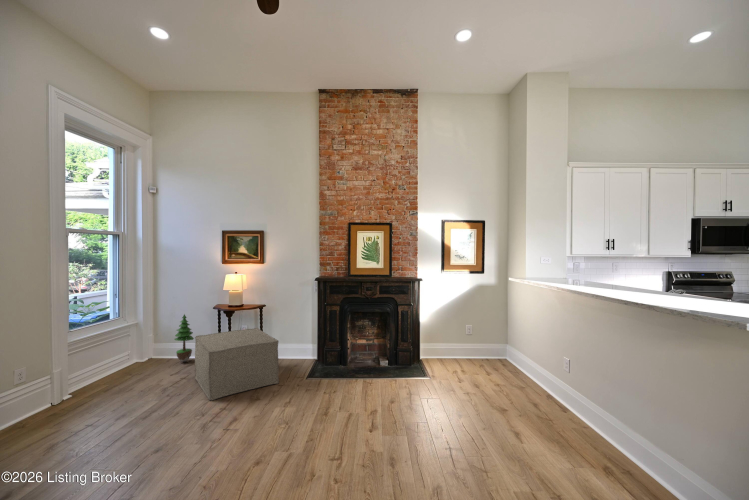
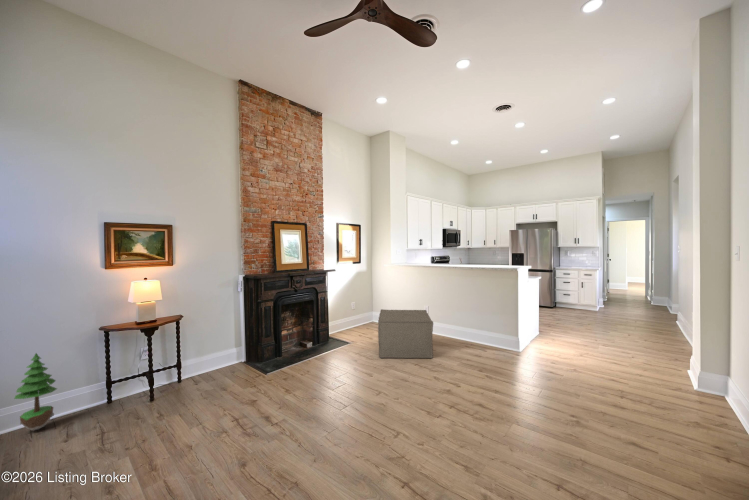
ottoman: present [195,328,279,400] -> present [378,309,433,358]

